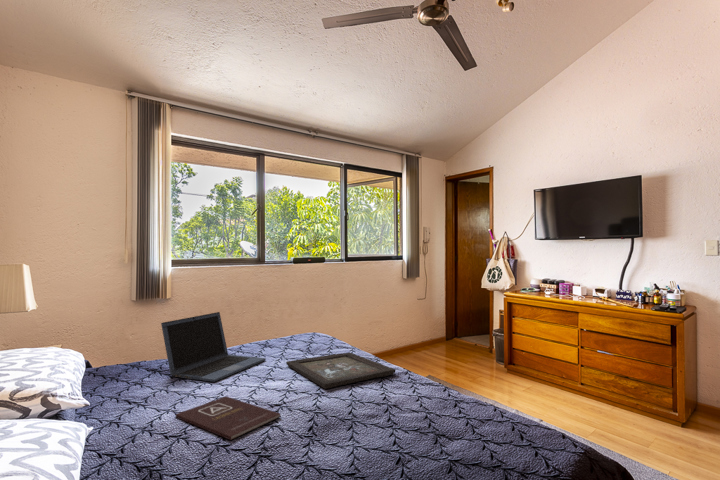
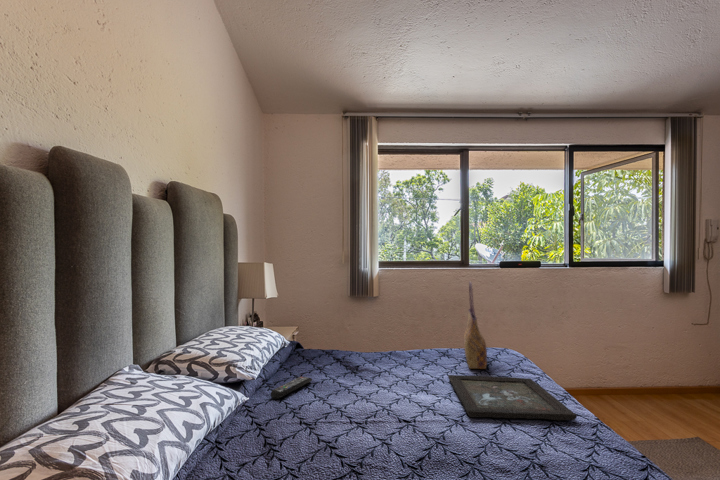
tote bag: none [284,276,311,354] -> present [464,282,487,369]
laptop: present [161,312,266,382] -> none [335,313,432,381]
remote control: none [108,392,149,422] -> present [271,376,312,399]
book: present [176,396,280,440] -> none [316,399,400,445]

